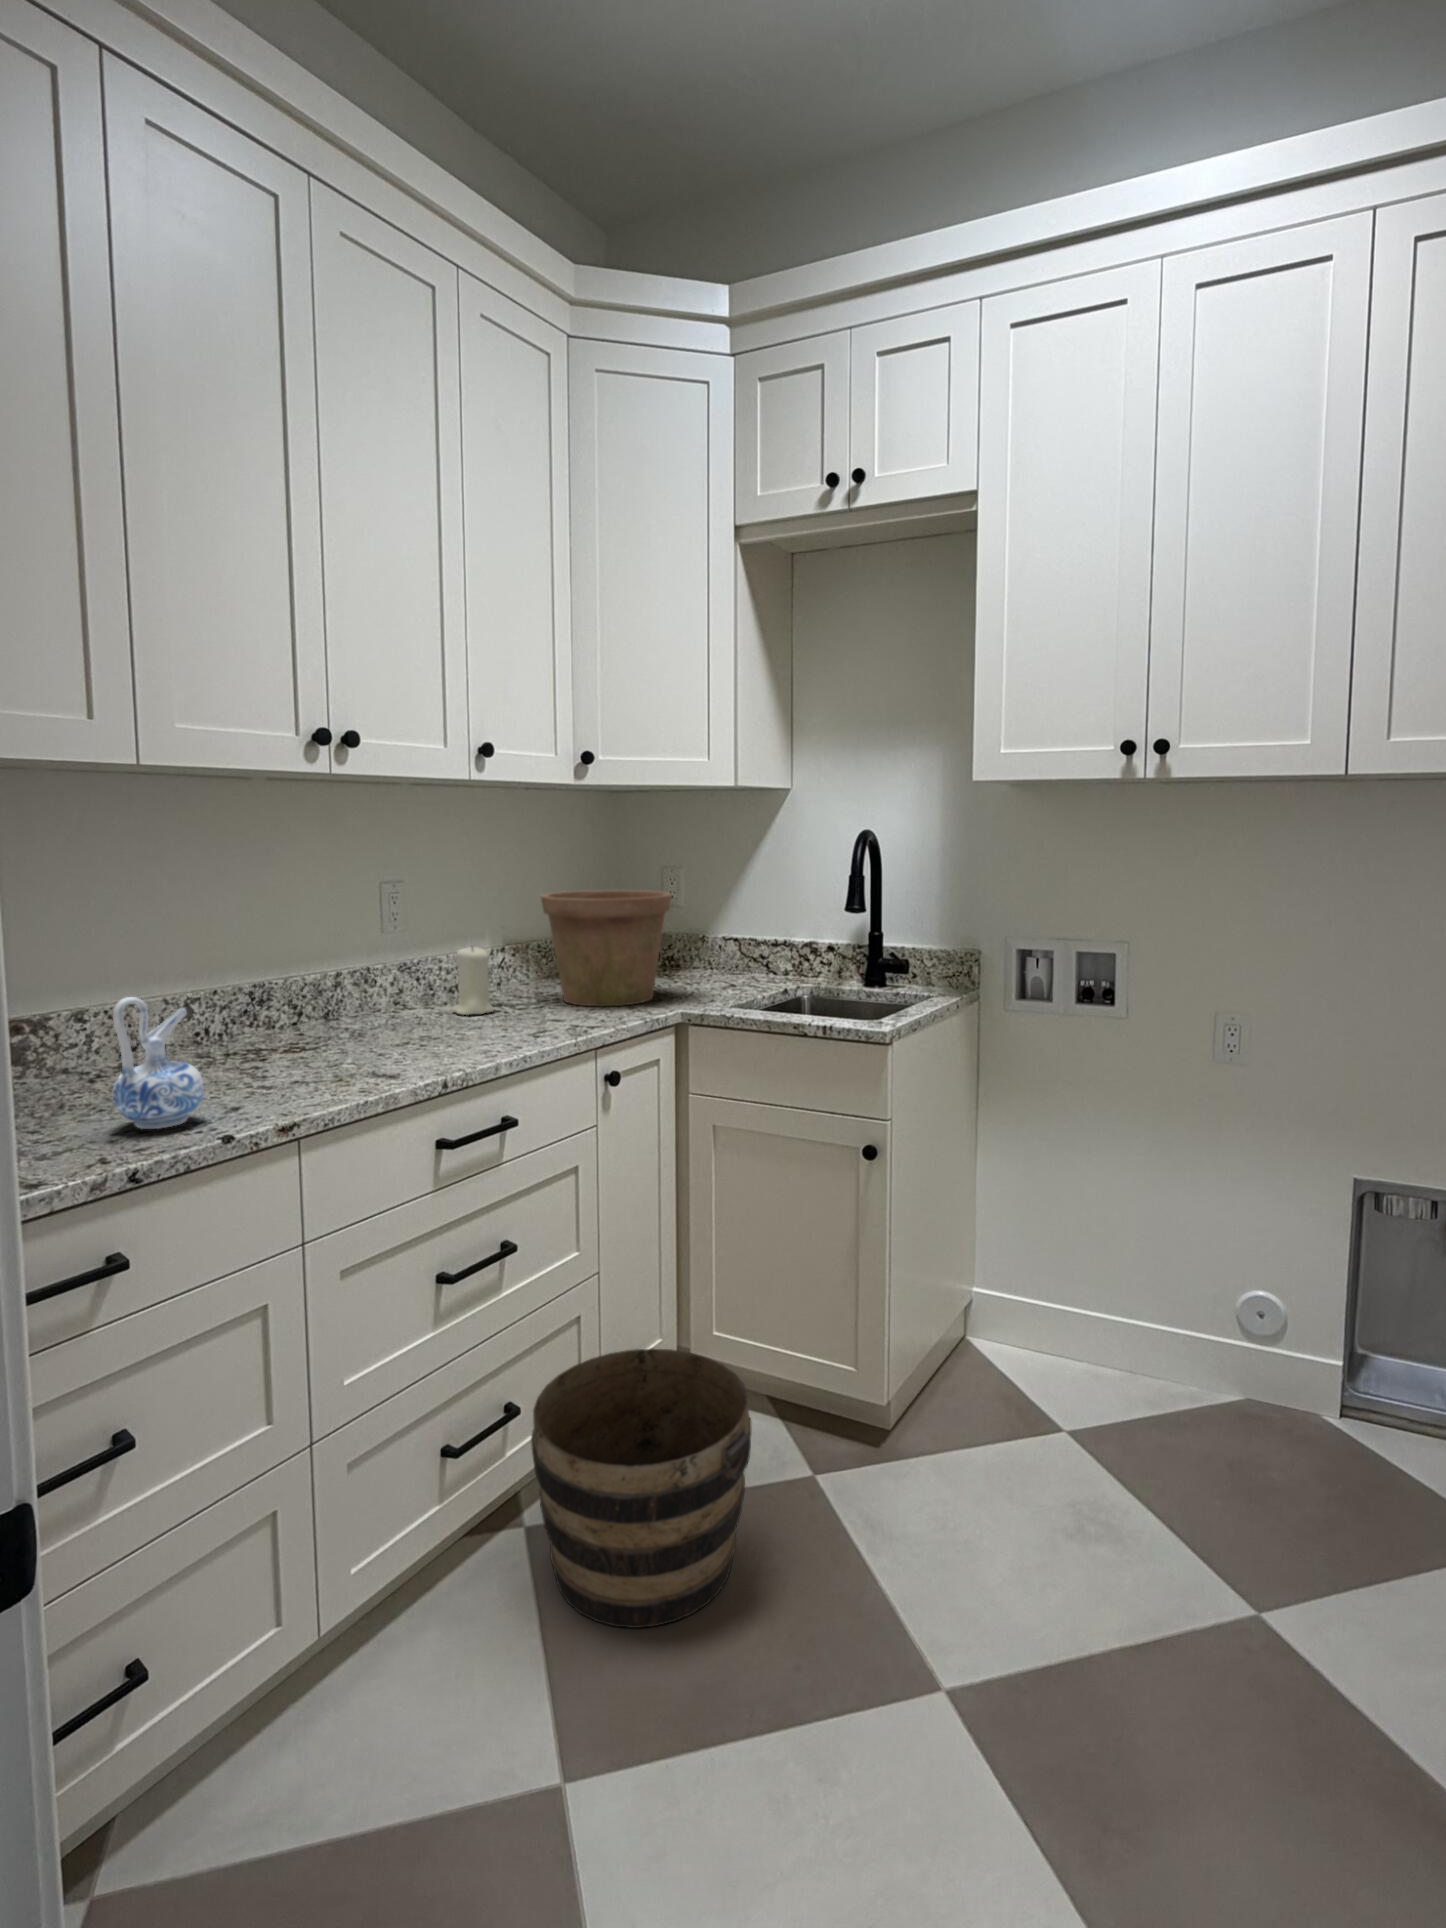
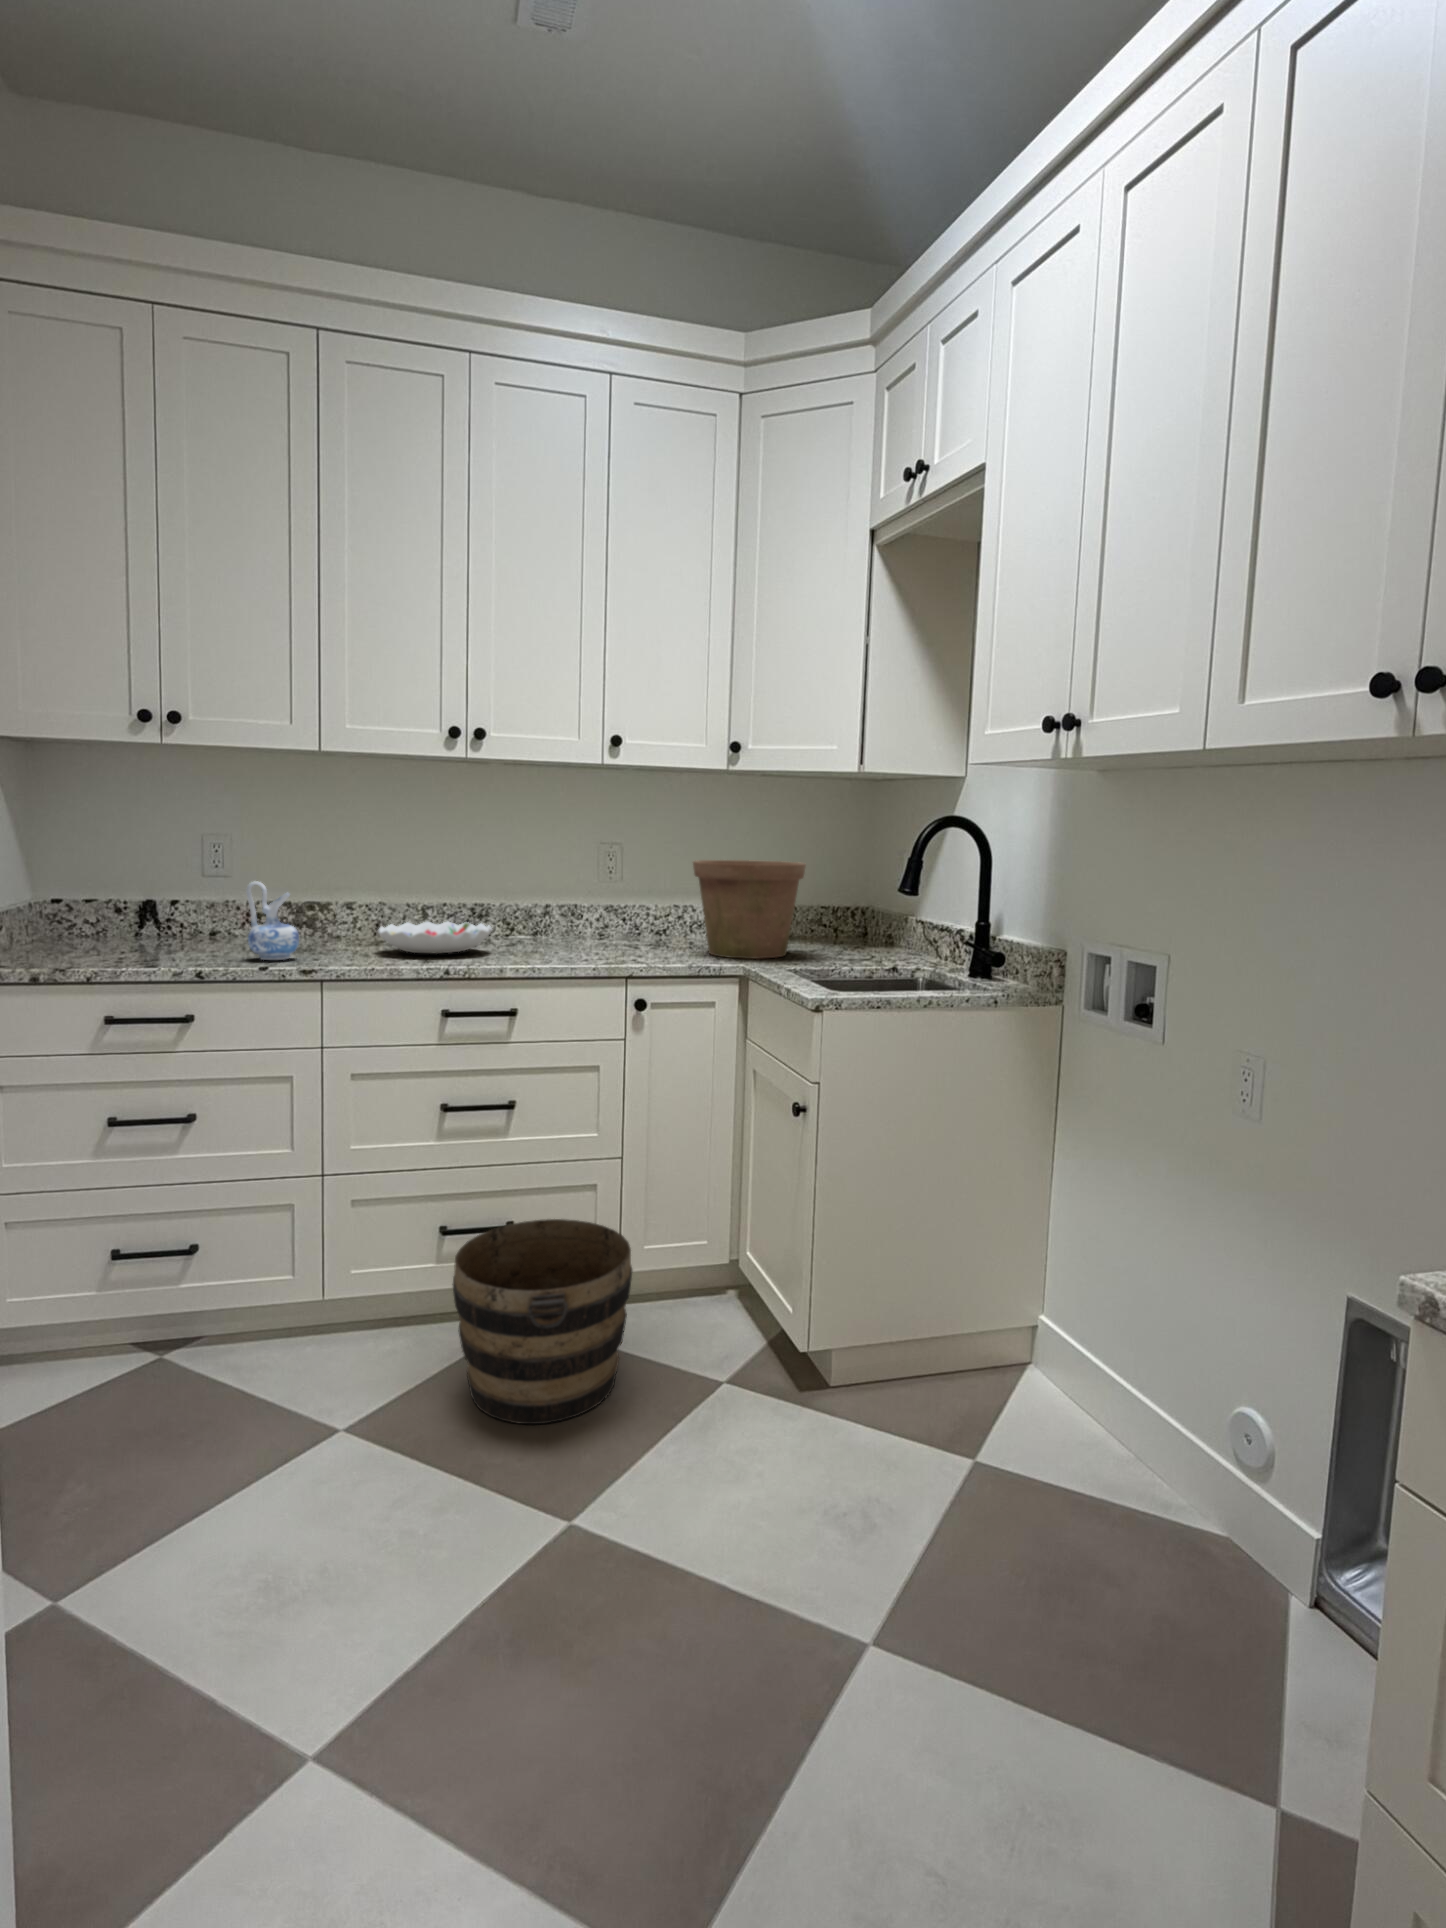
candle: present [452,946,494,1015] -> none [620,894,651,949]
decorative bowl: none [220,1011,396,1070] -> present [378,921,492,954]

